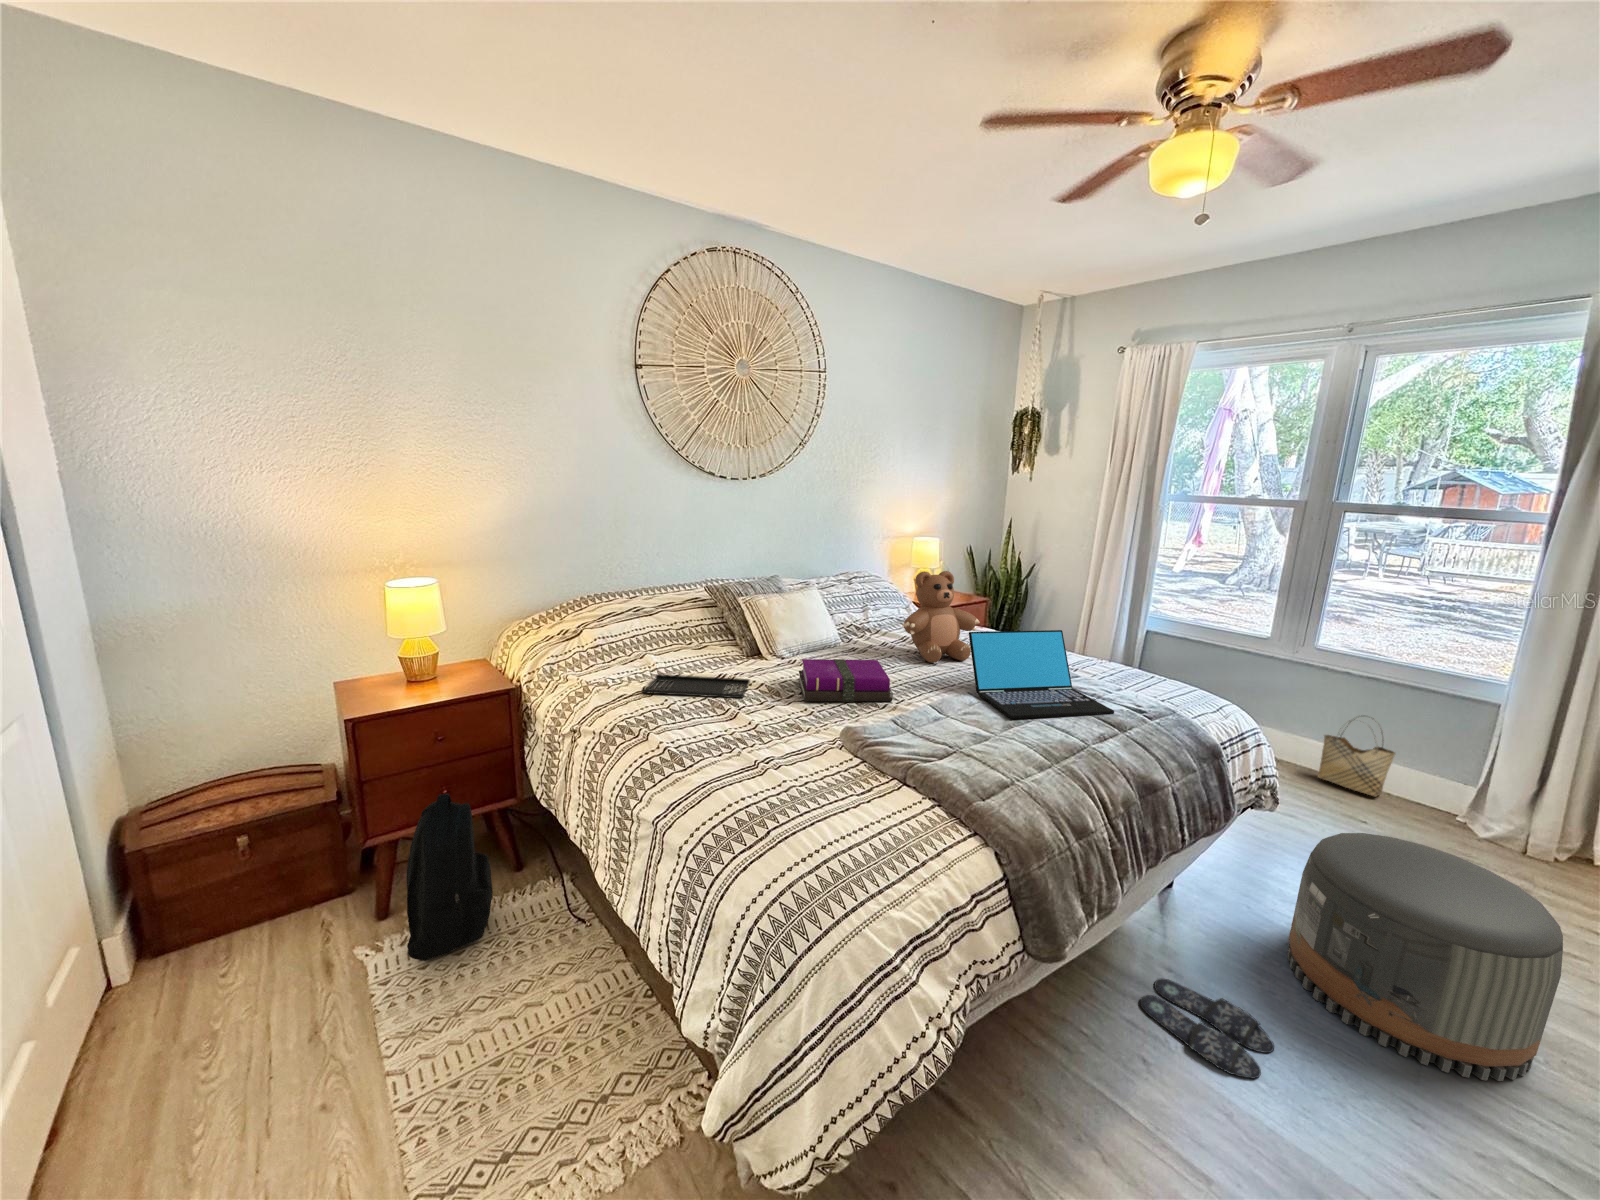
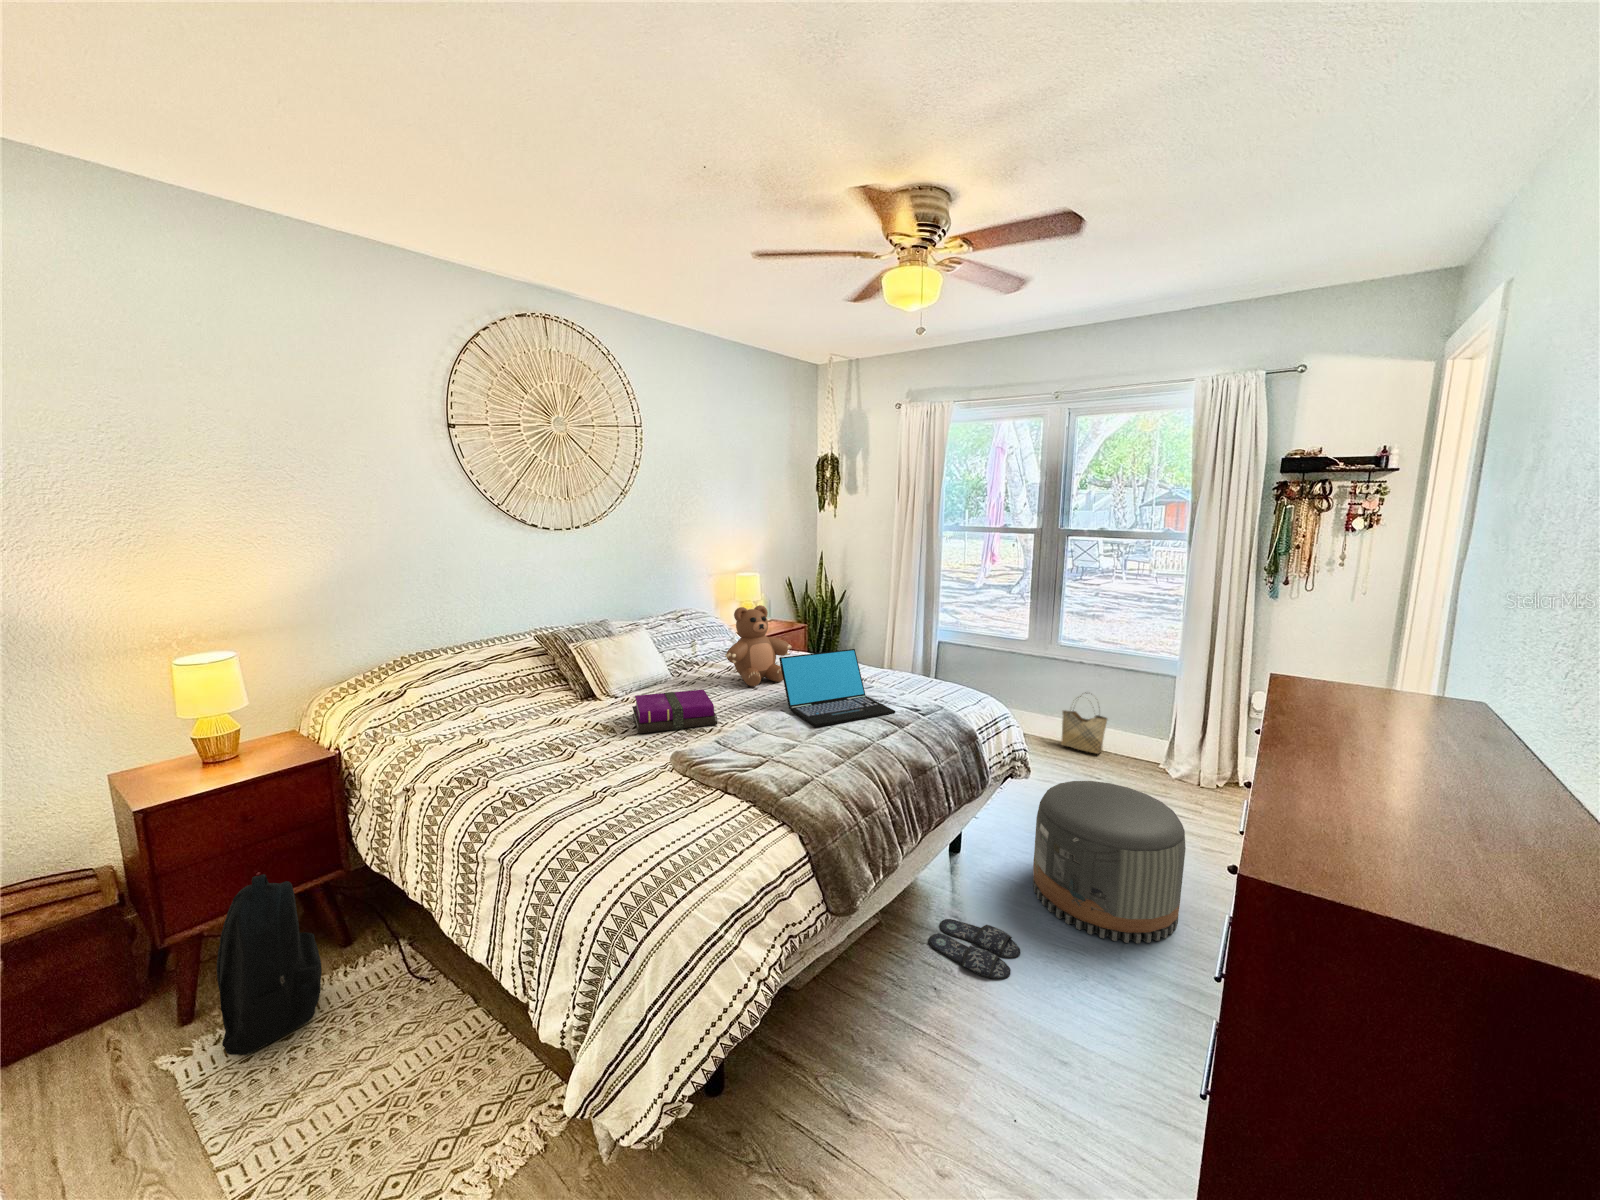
tray: present [642,674,750,698] -> none [478,719,586,745]

